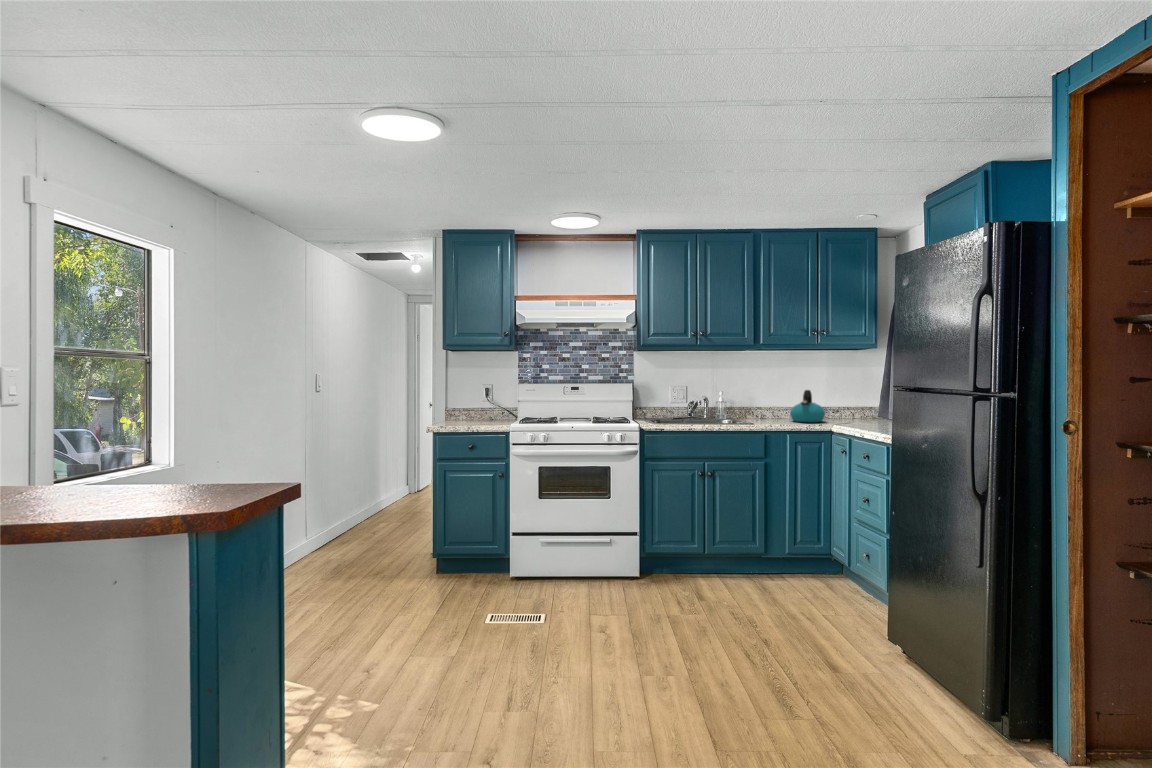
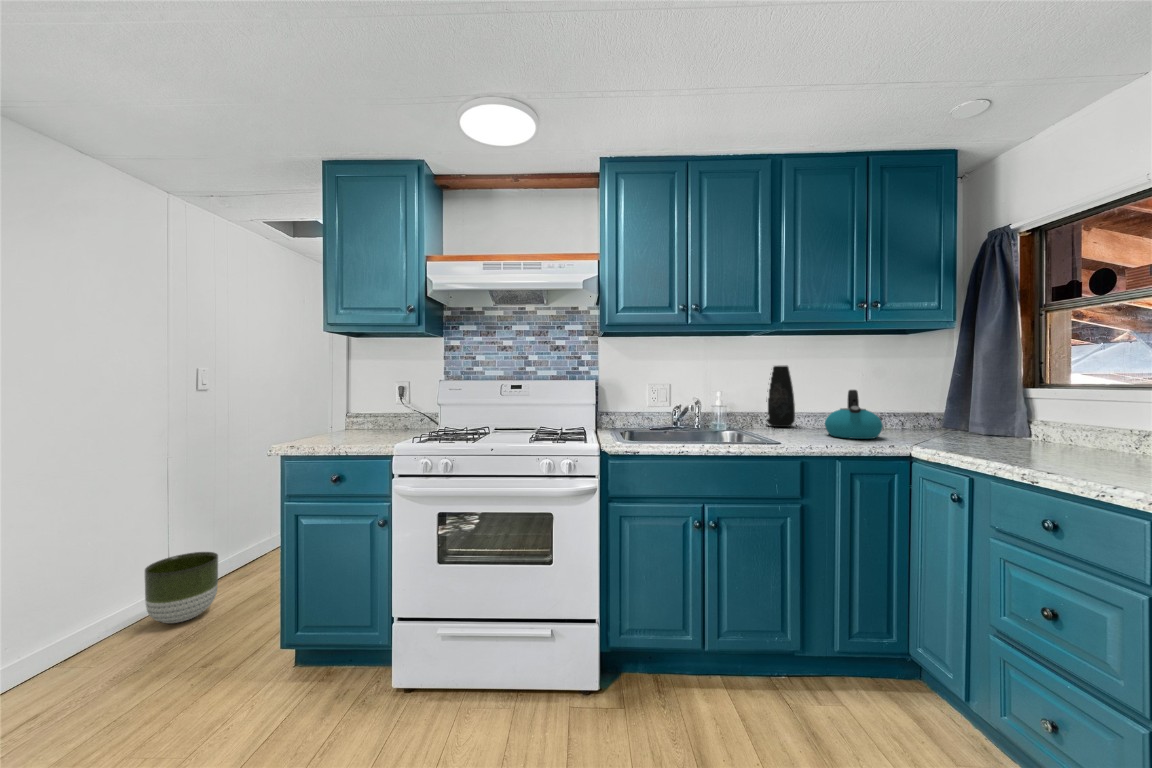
vase: none [757,372,776,417] -> present [766,366,795,427]
planter: none [310,513,353,558] -> present [145,552,218,623]

